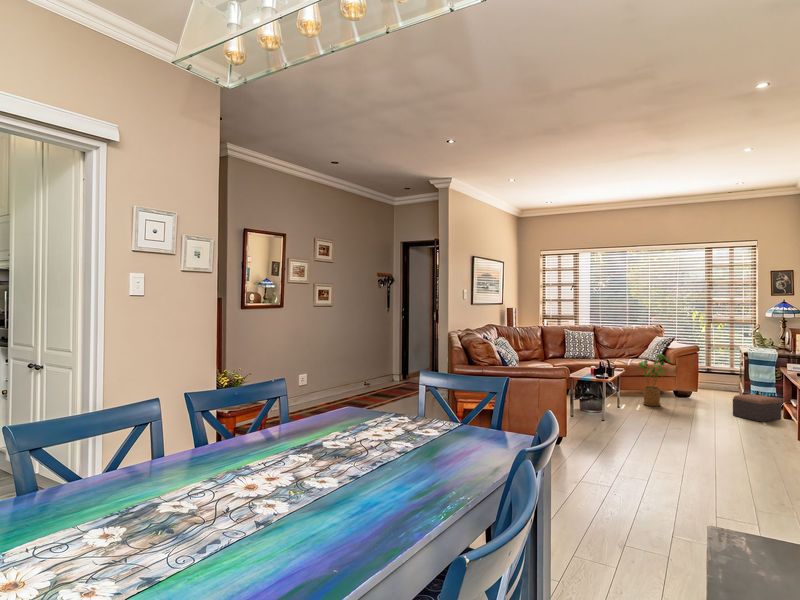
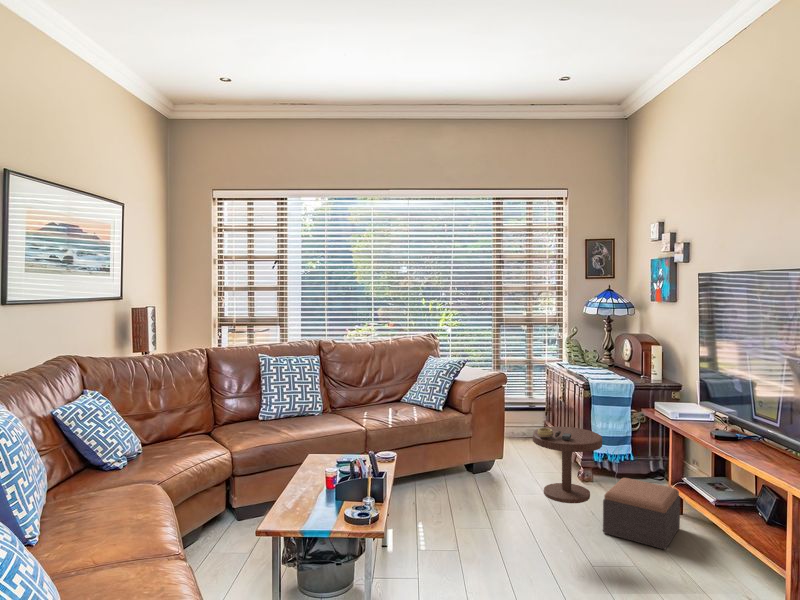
house plant: present [638,354,670,406] -> none [419,411,482,531]
side table: none [689,359,724,416] -> present [533,427,602,503]

